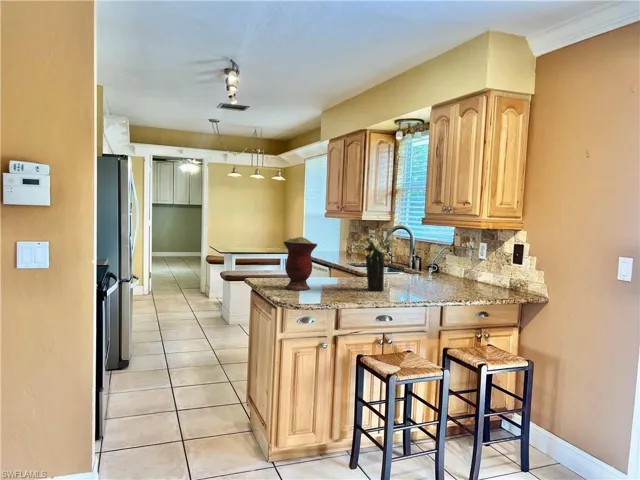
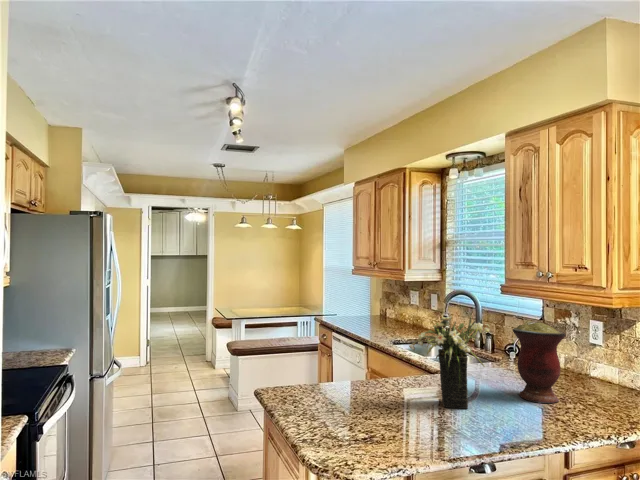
vase: present [284,237,317,290] -> present [513,323,565,403]

